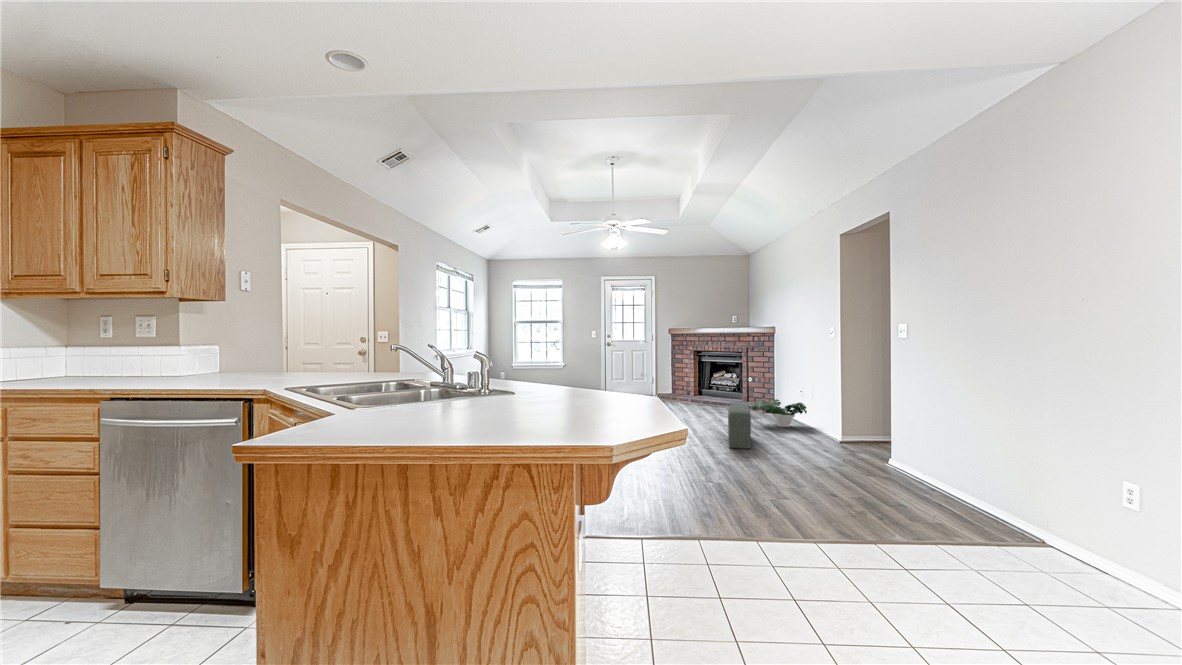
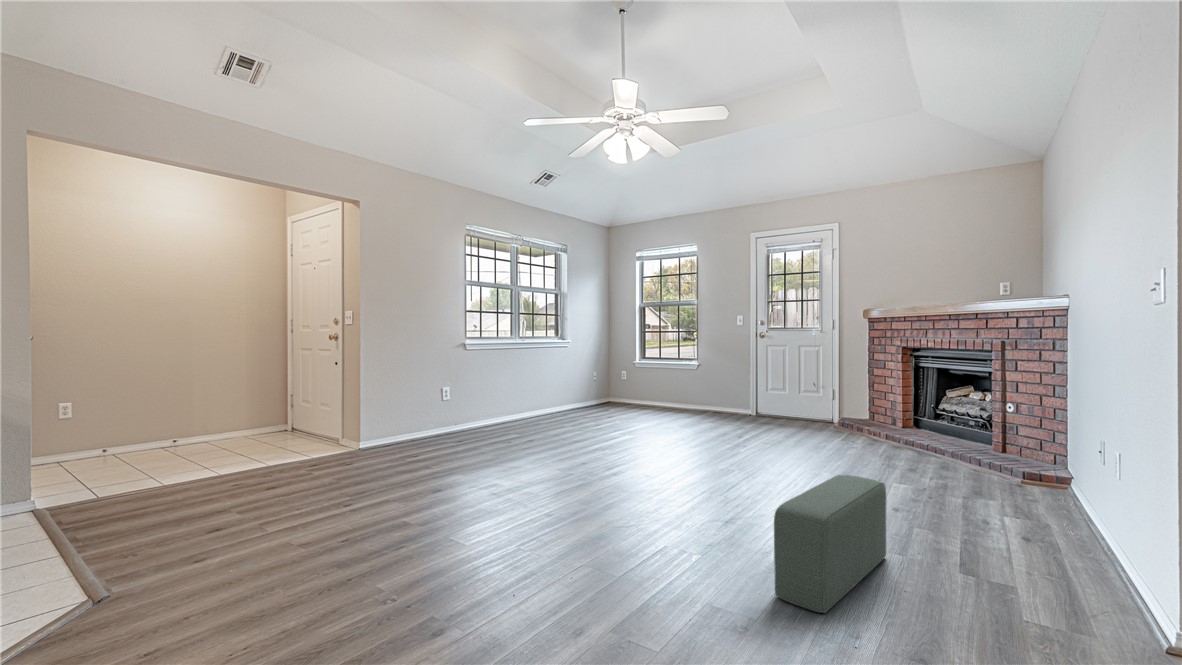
potted plant: present [752,399,807,427] -> none [940,465,1109,545]

